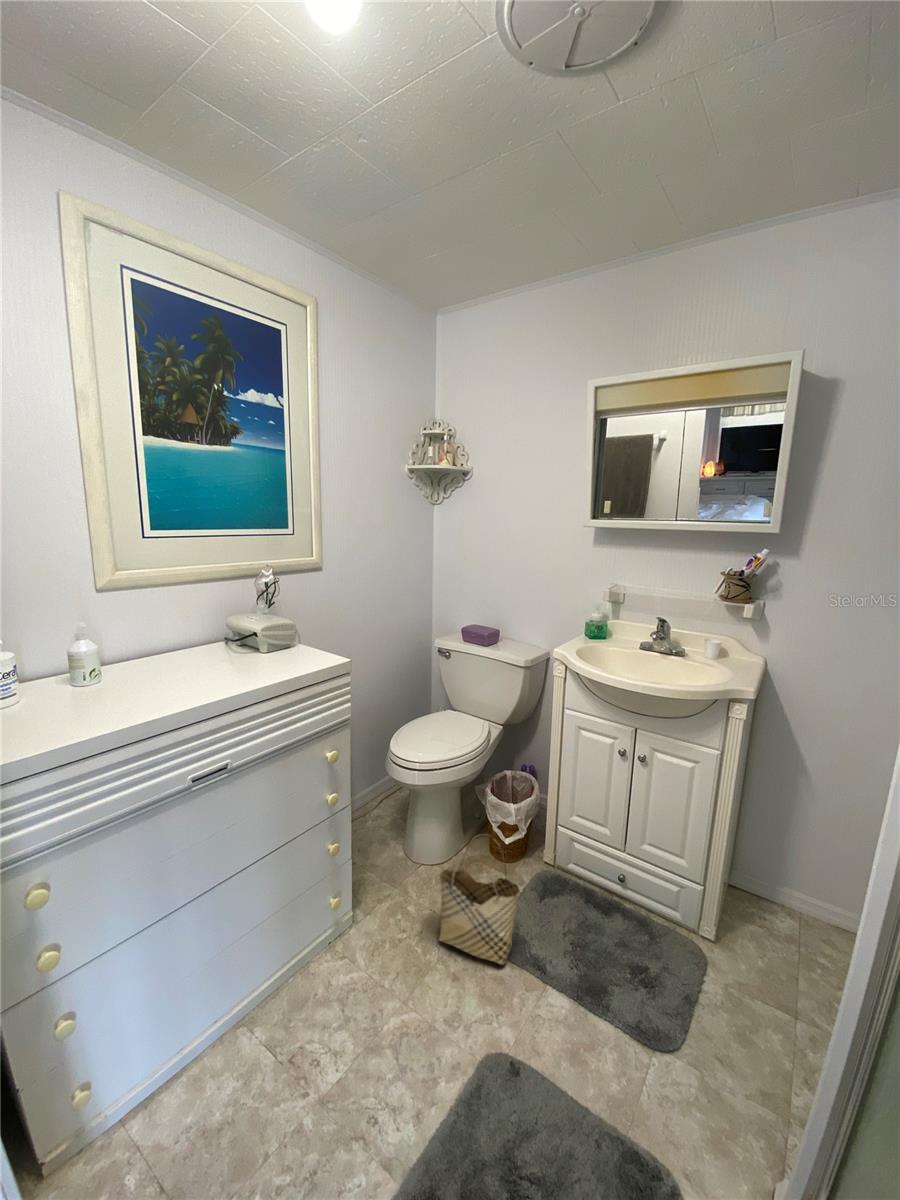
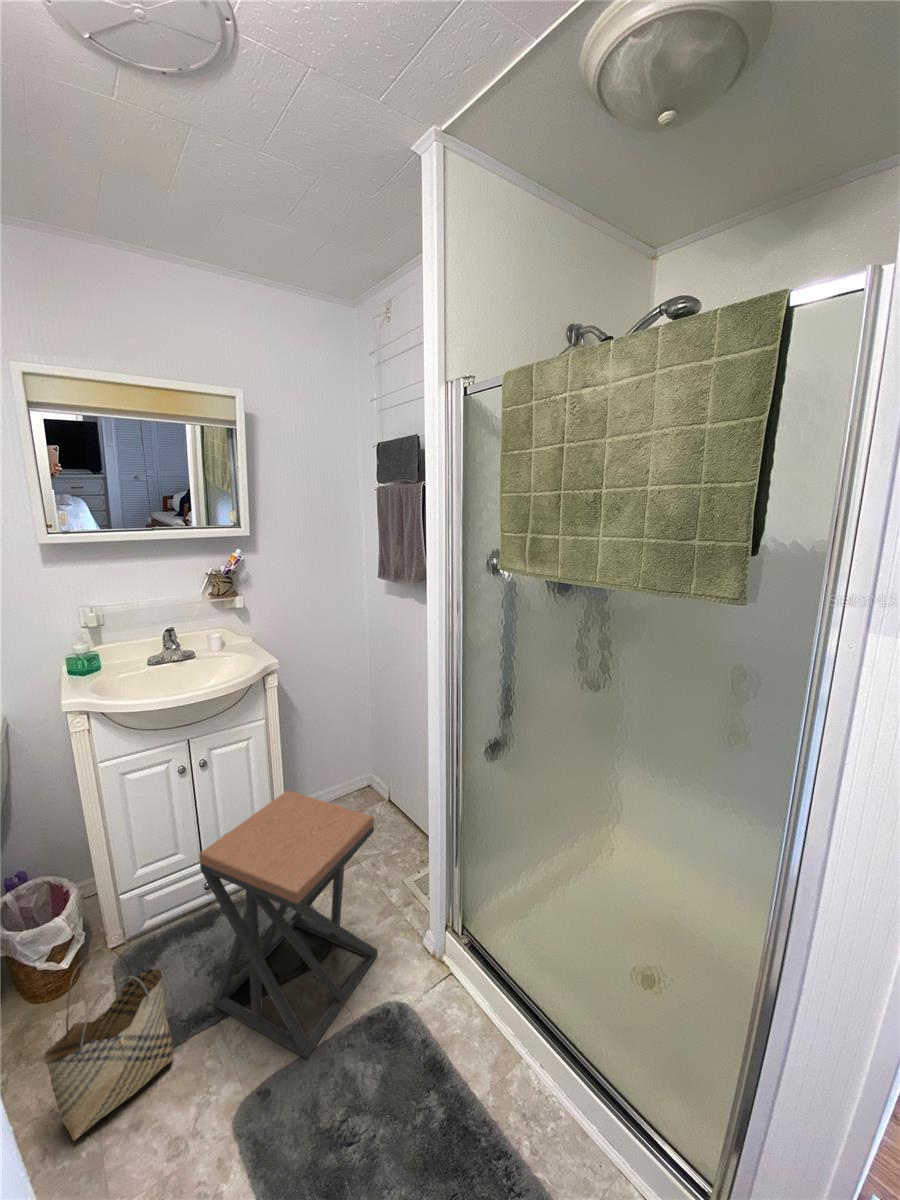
stool: none [554,823,742,1132] -> present [199,791,377,1059]

